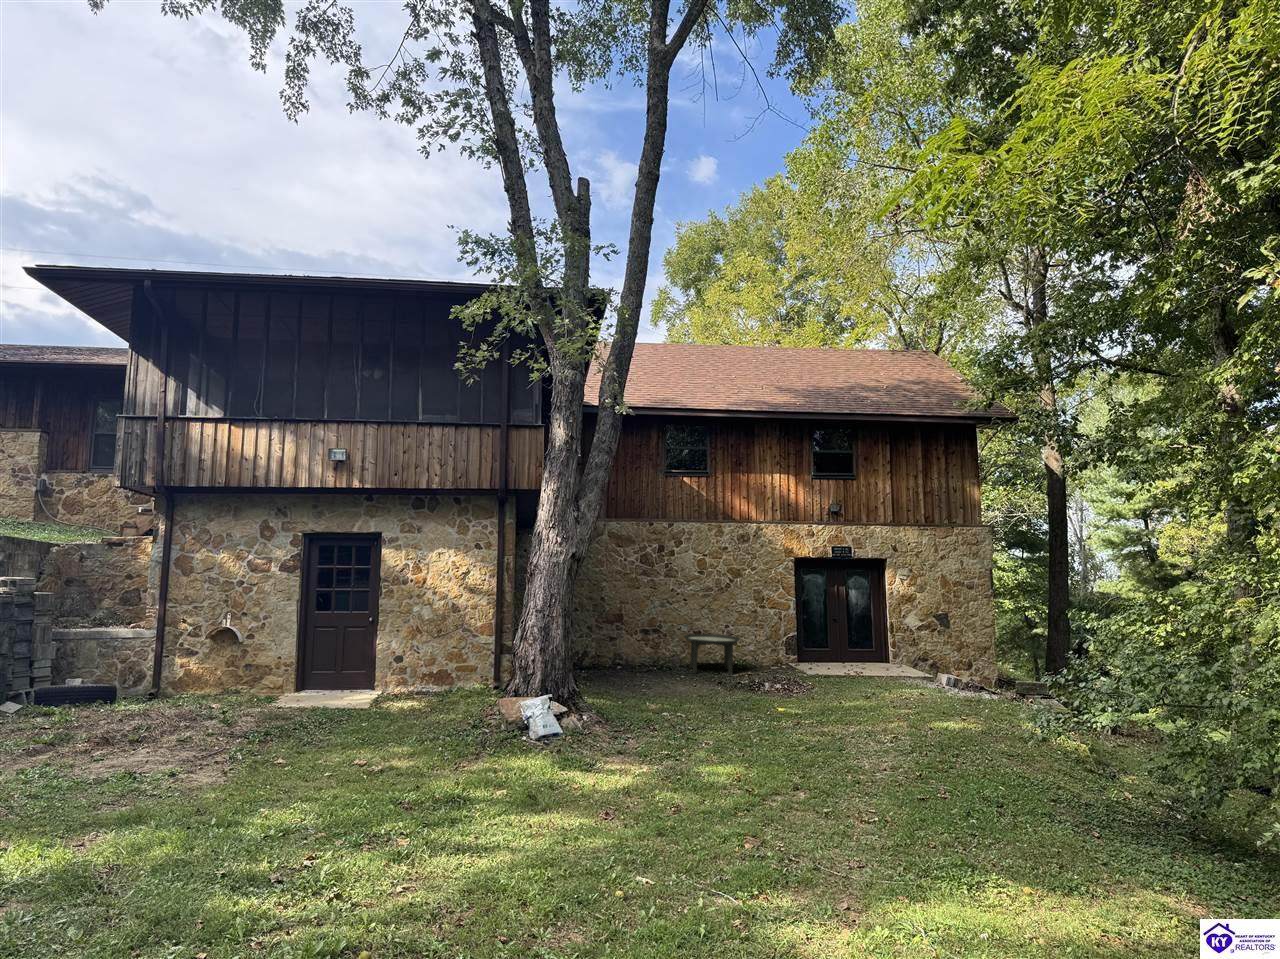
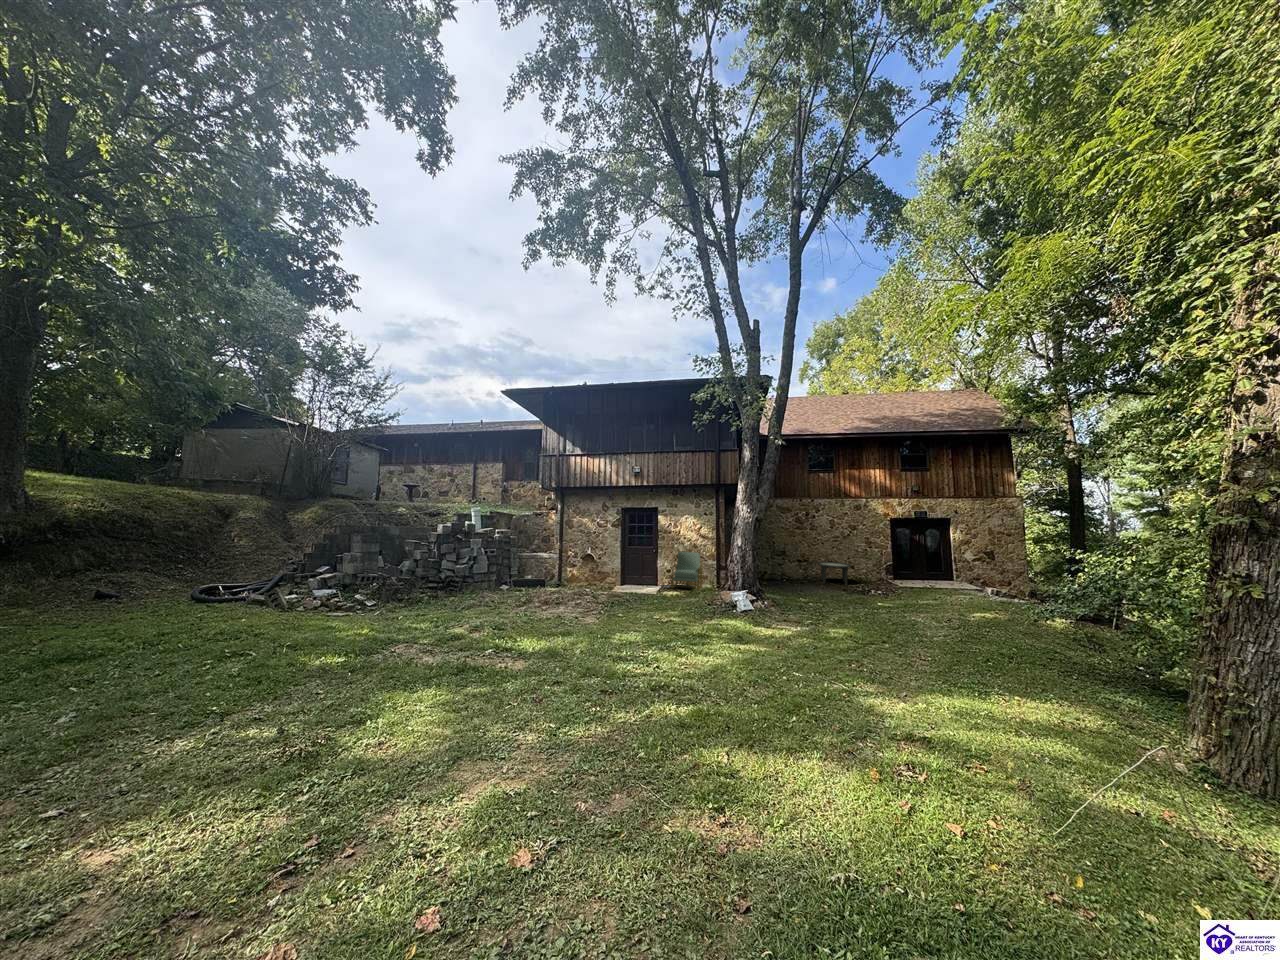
chair: none [400,622,469,700] -> present [671,552,702,590]

